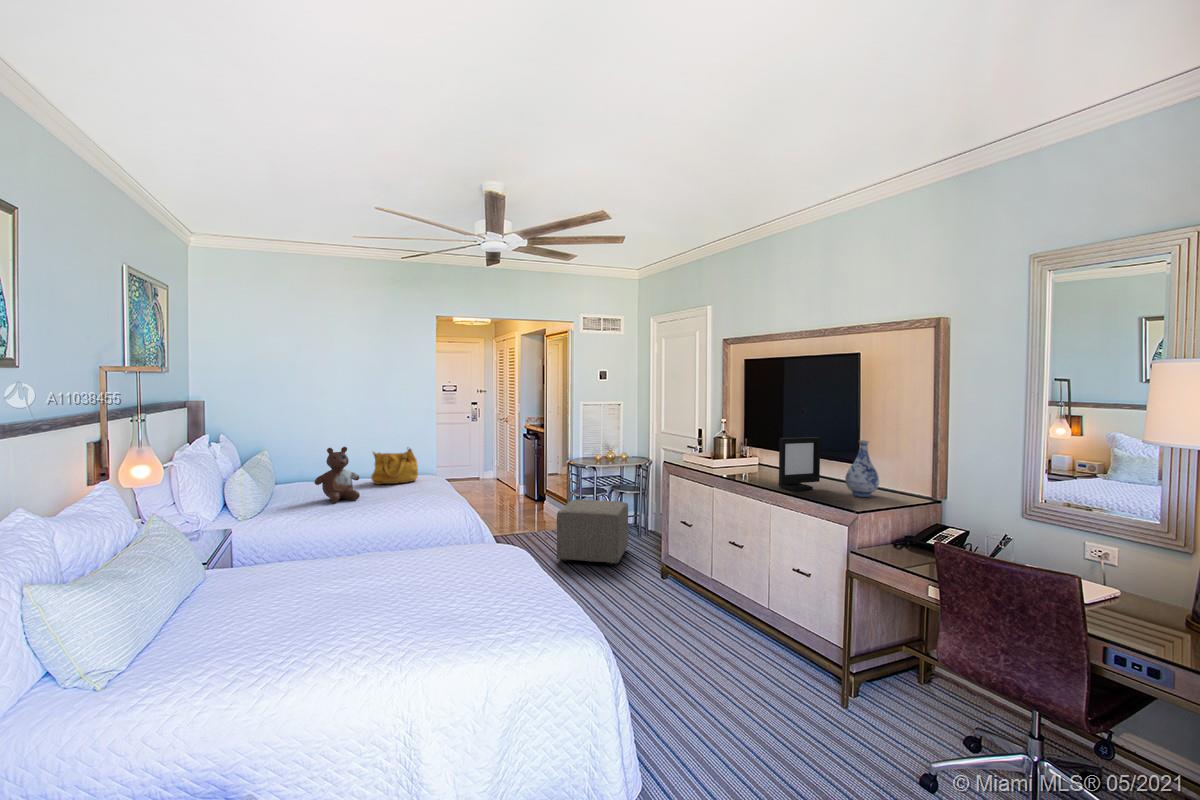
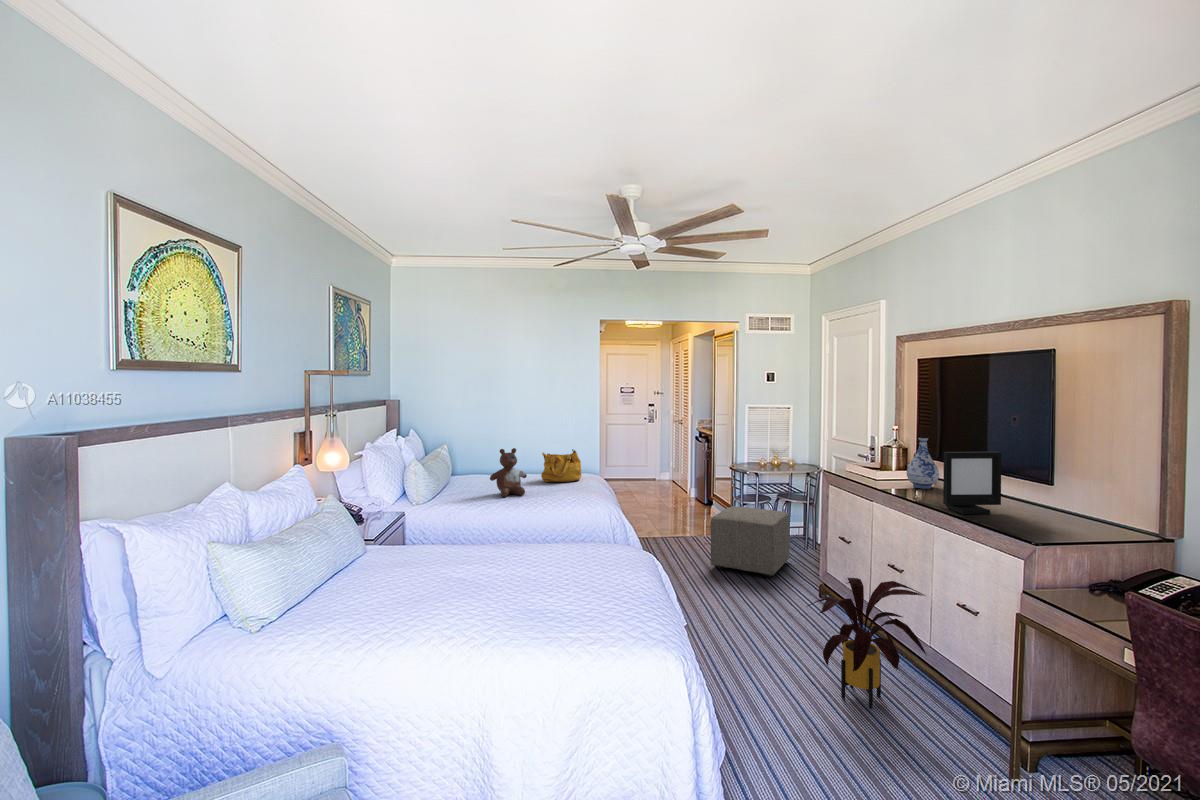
vase: present [845,441,879,497] -> present [906,438,939,489]
house plant: none [669,554,774,670] -> present [807,578,926,709]

